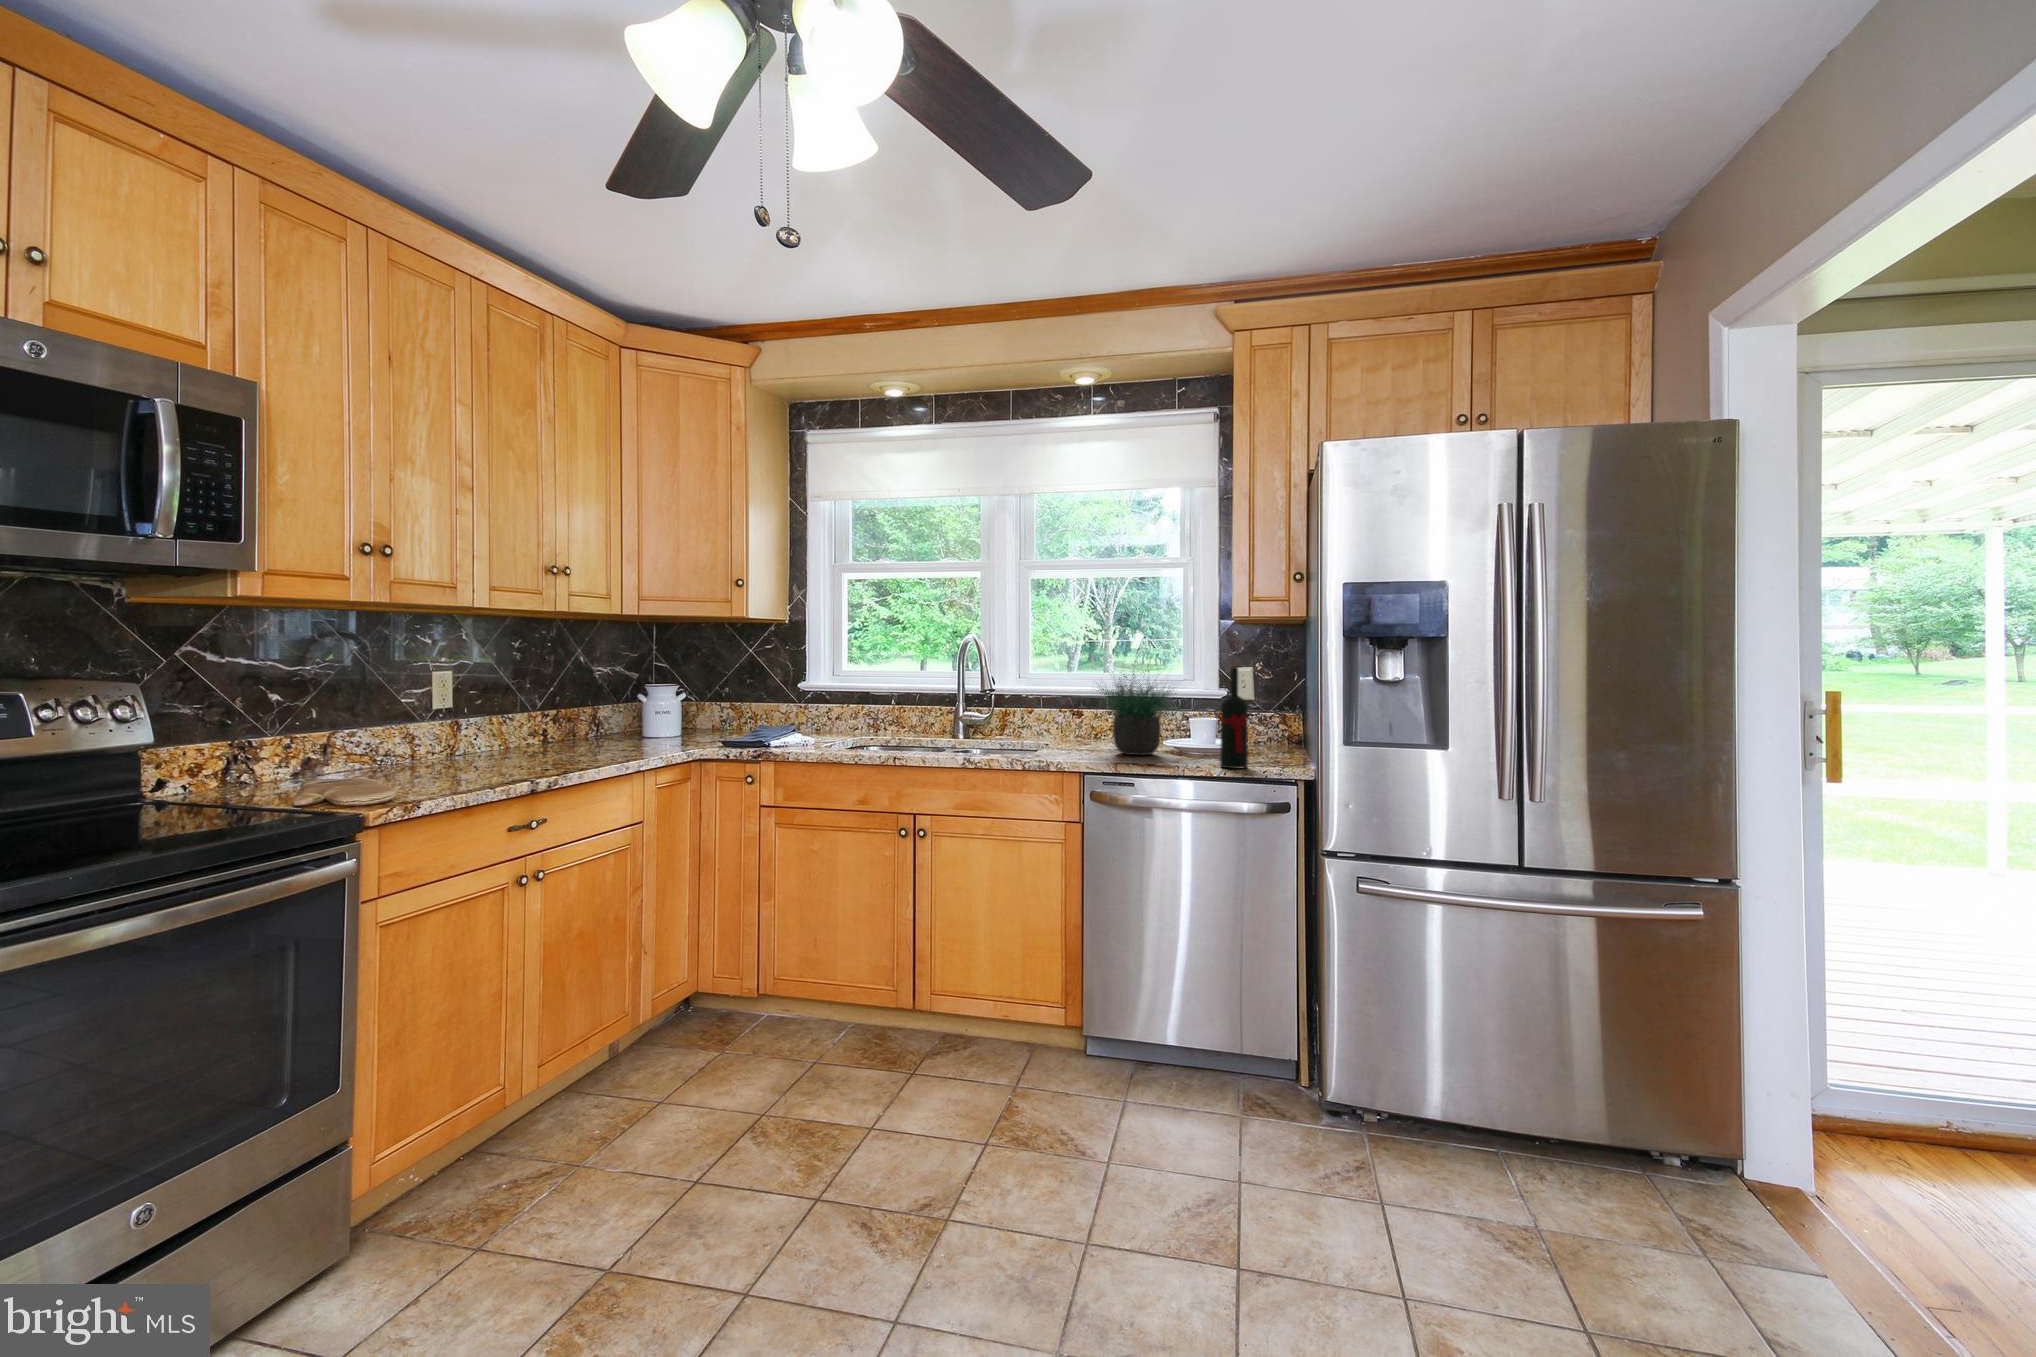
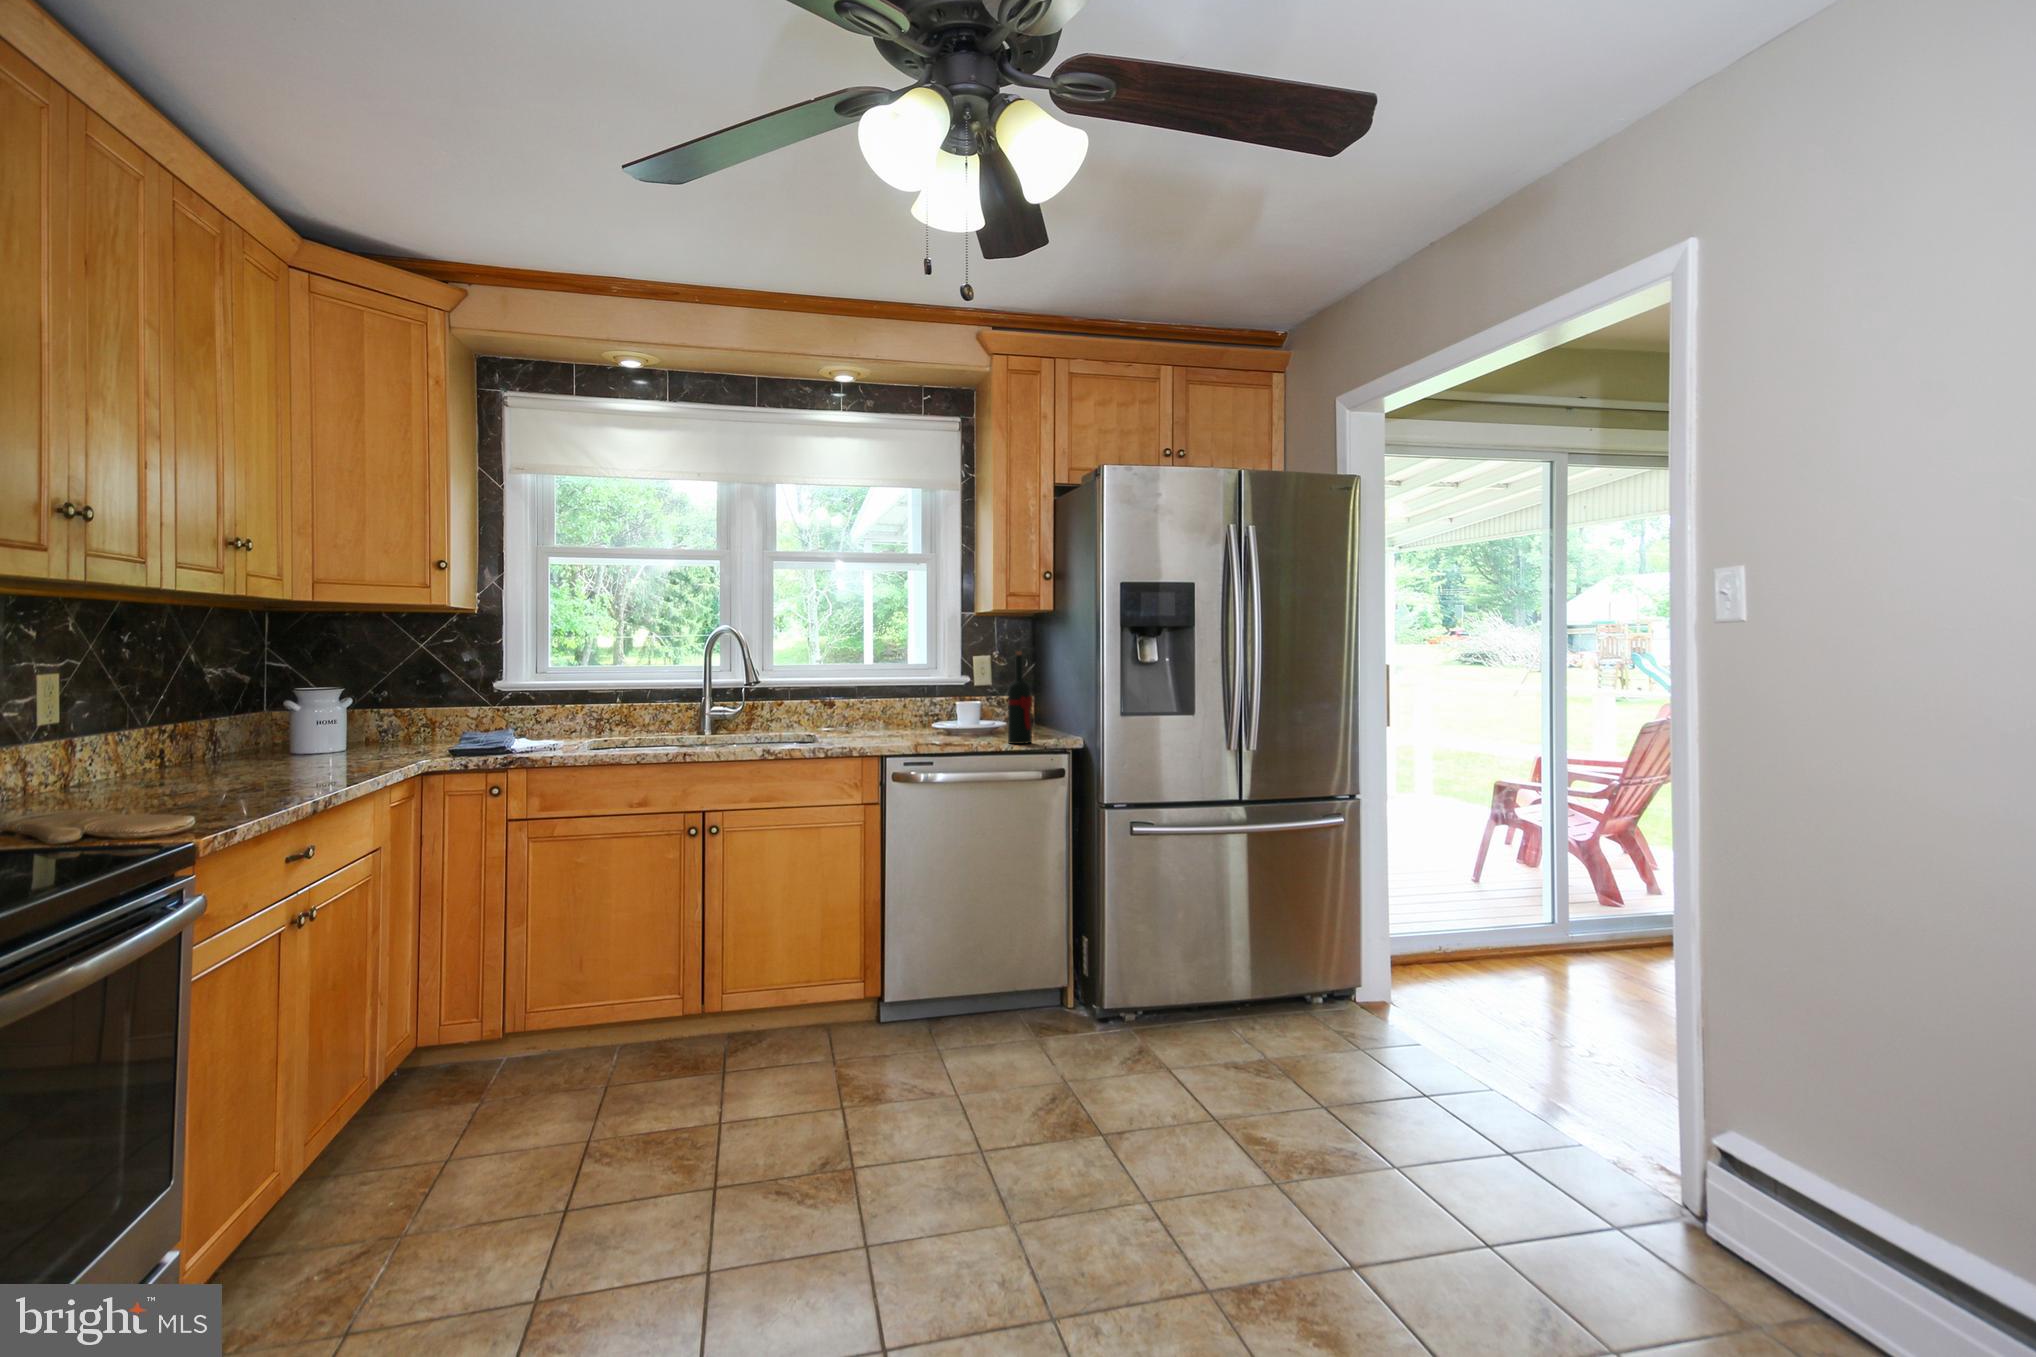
potted plant: present [1097,670,1174,755] -> none [865,637,971,739]

